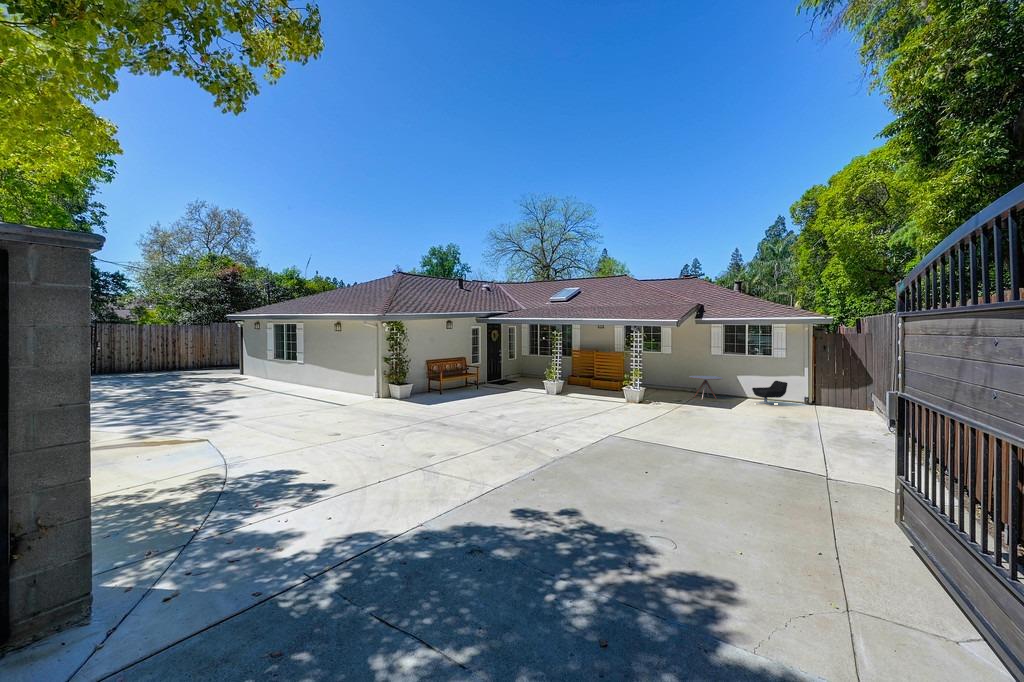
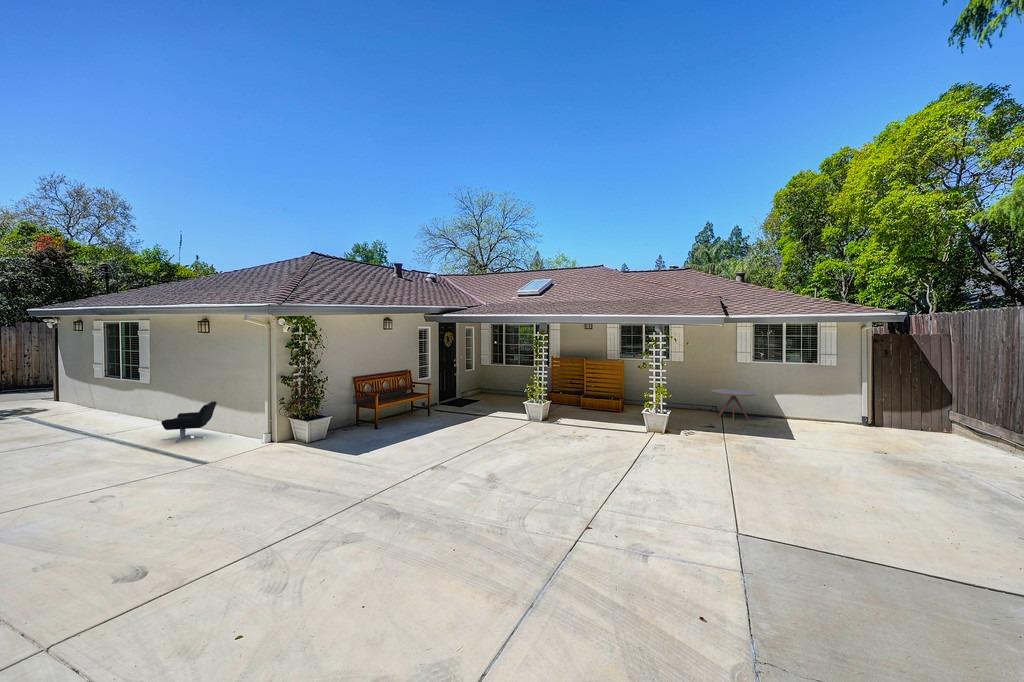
lounge chair: present [752,381,788,406] -> present [161,401,217,442]

